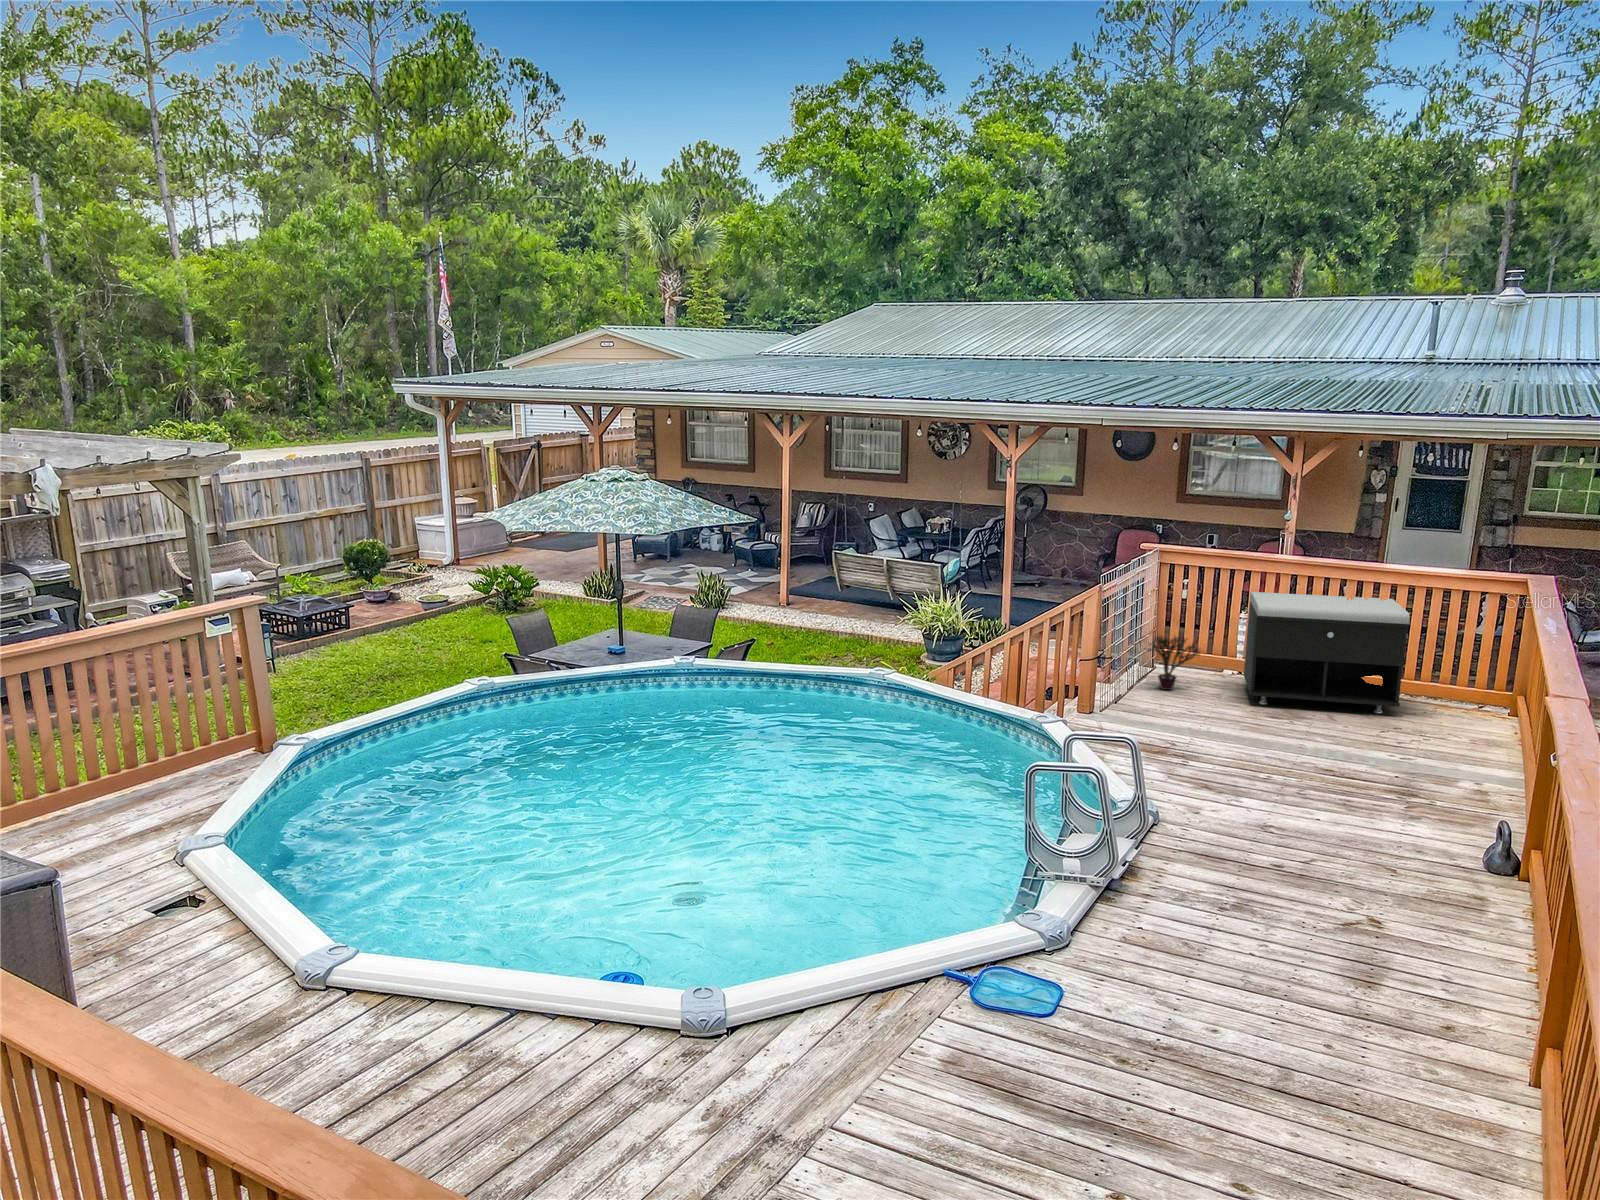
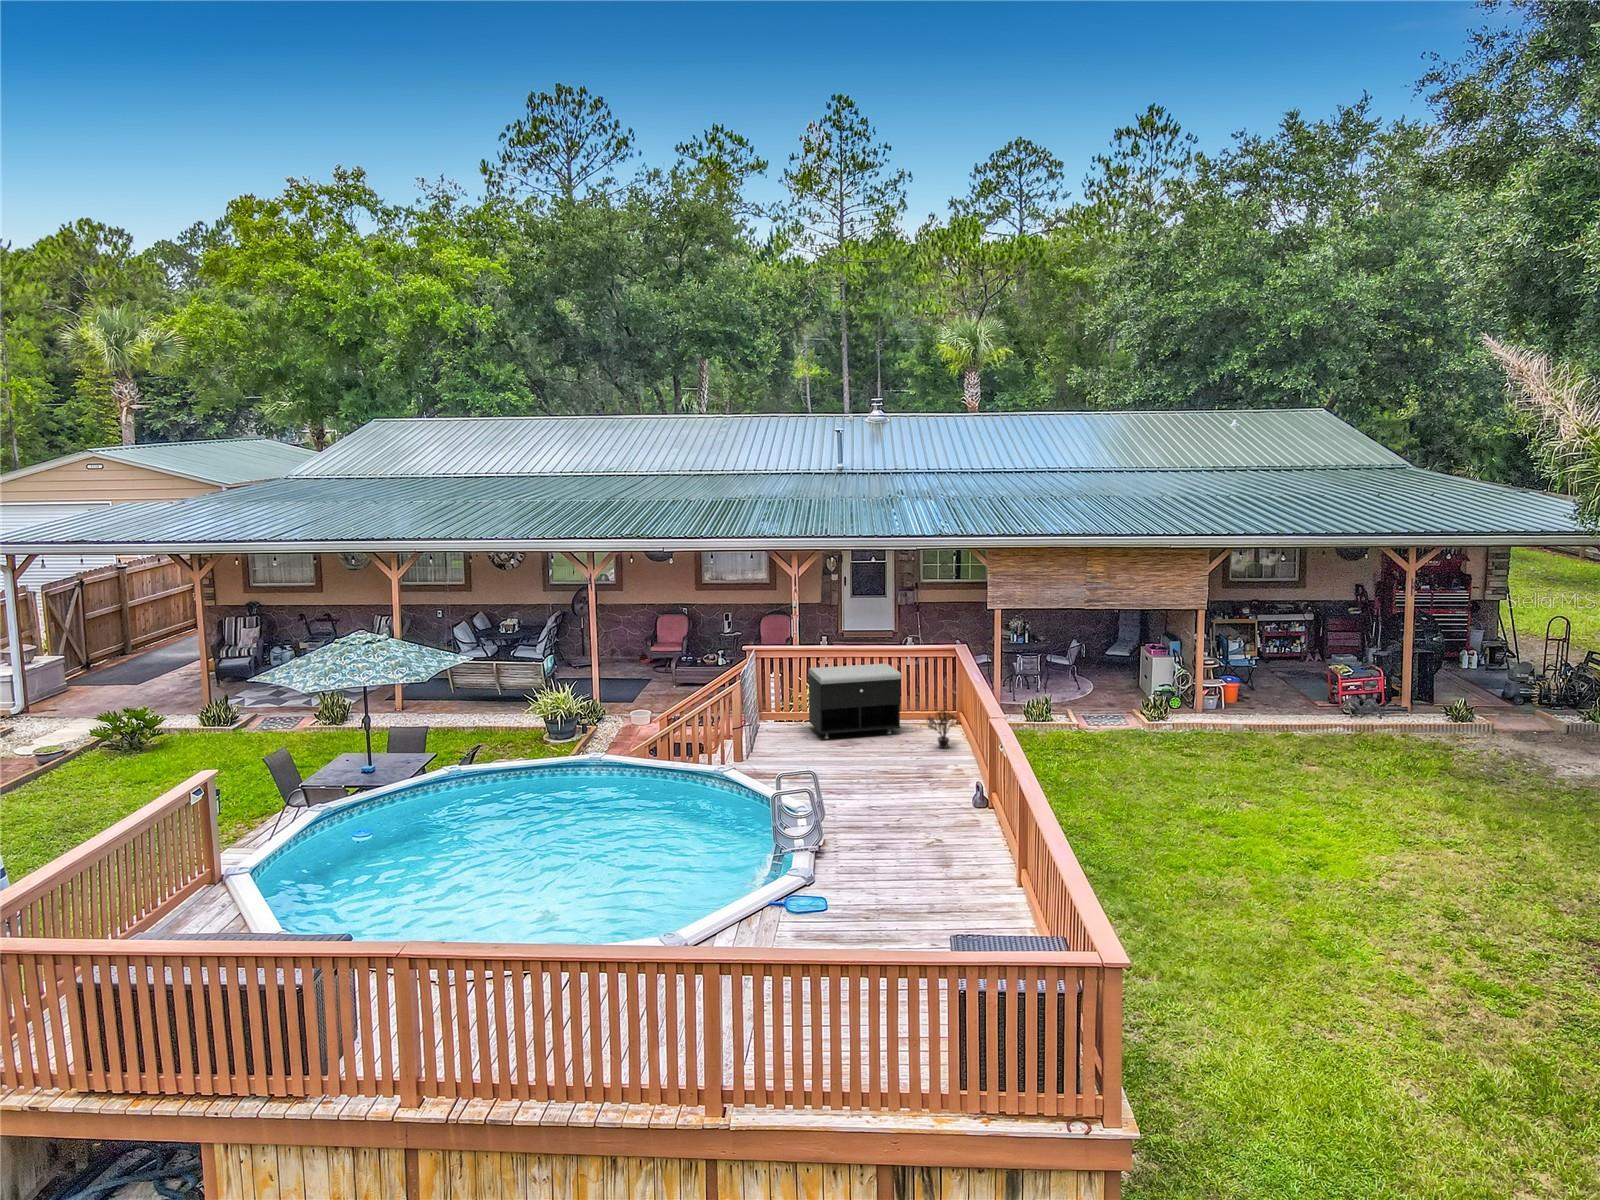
potted plant: present [1148,636,1200,690] -> present [927,710,957,748]

